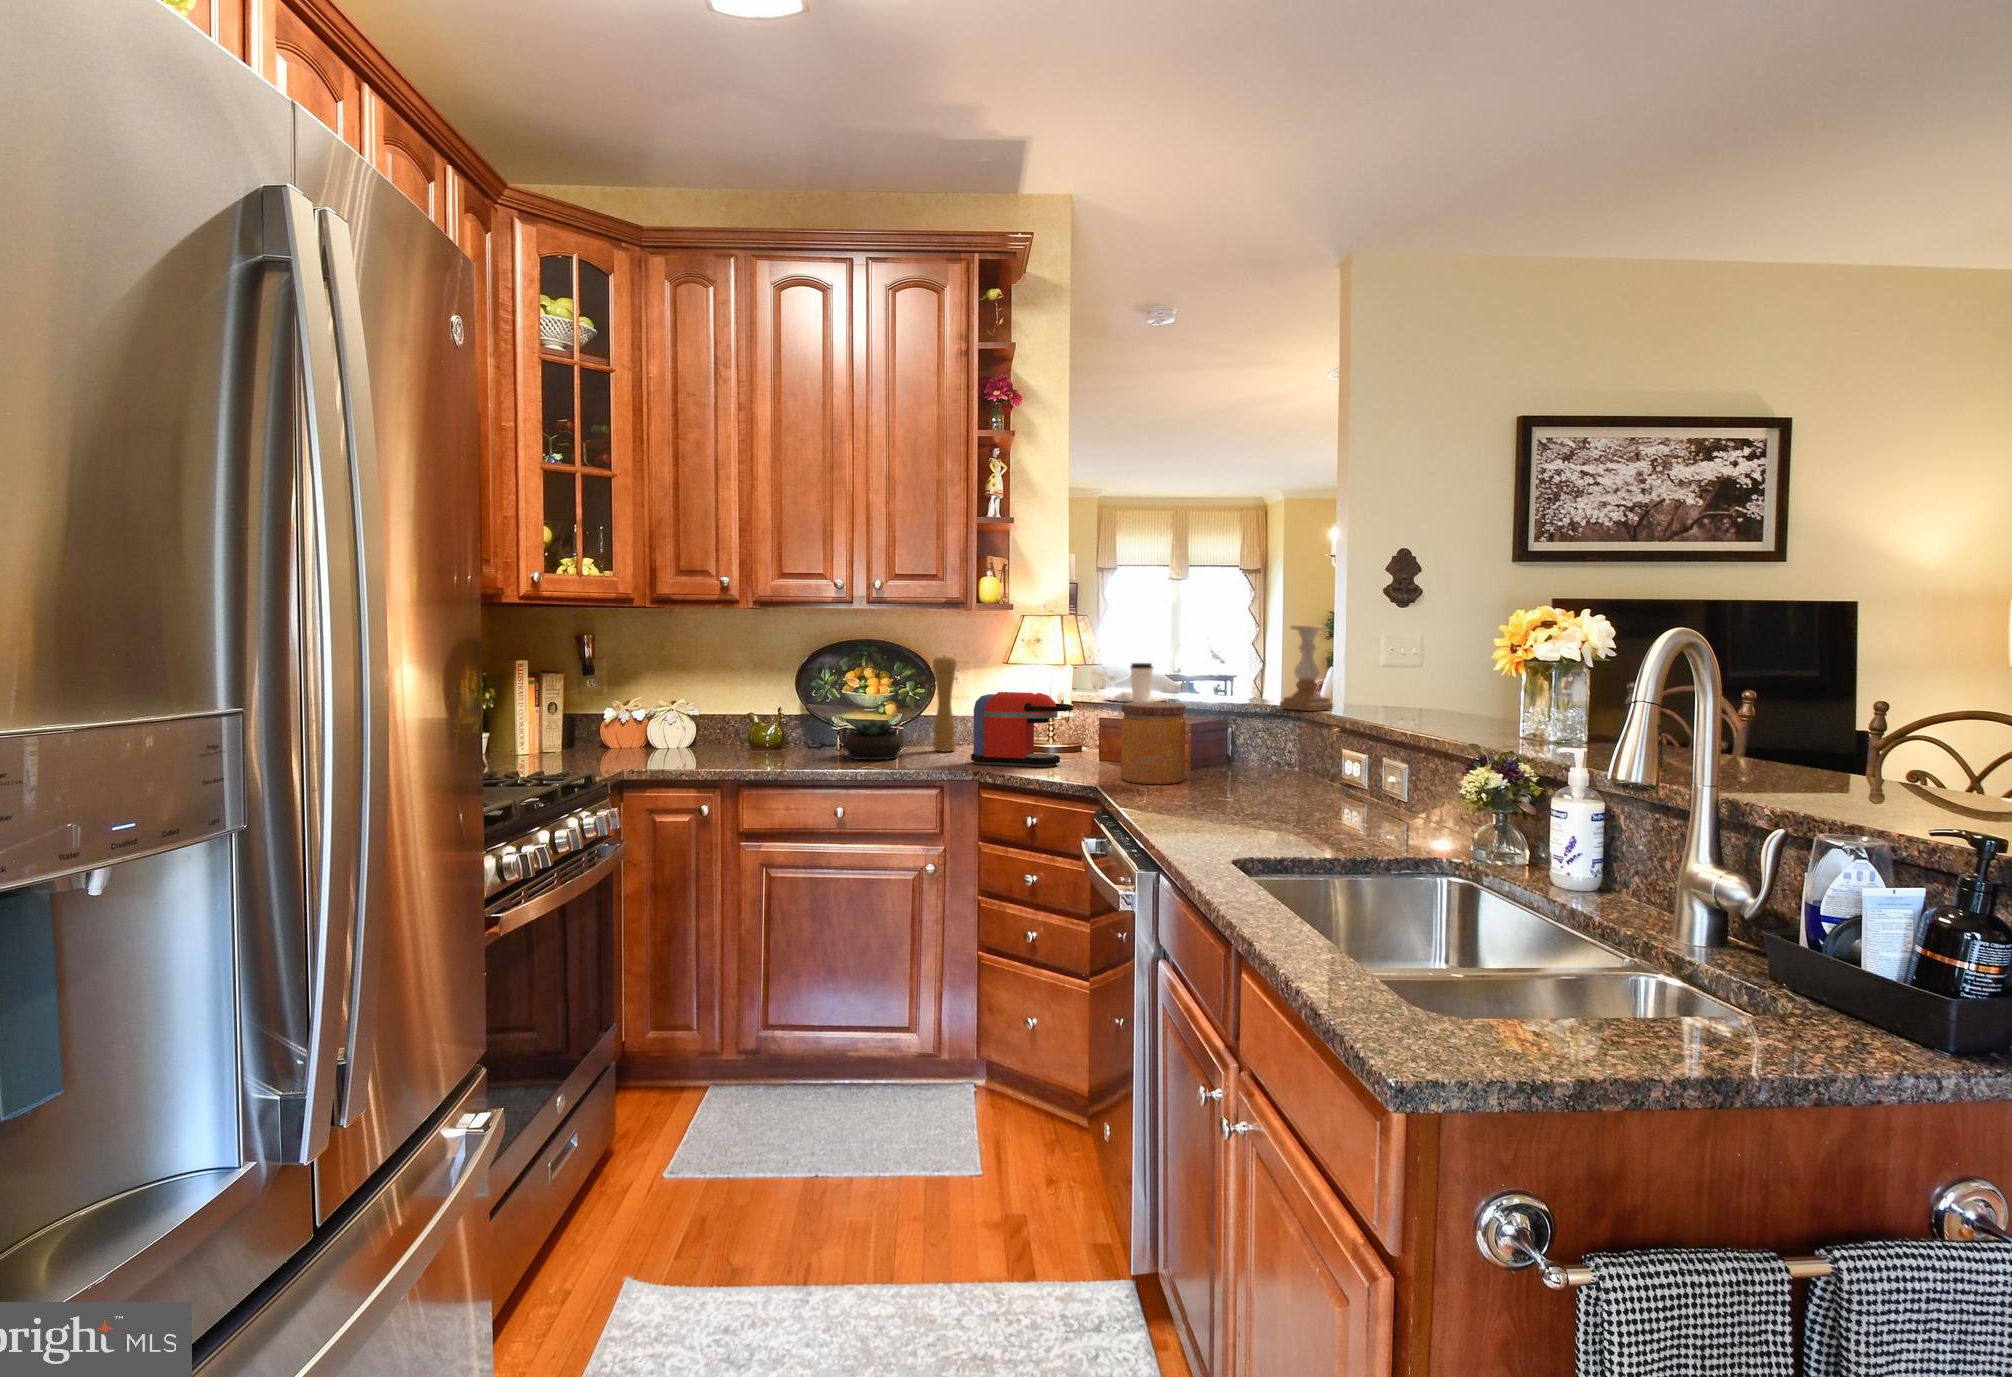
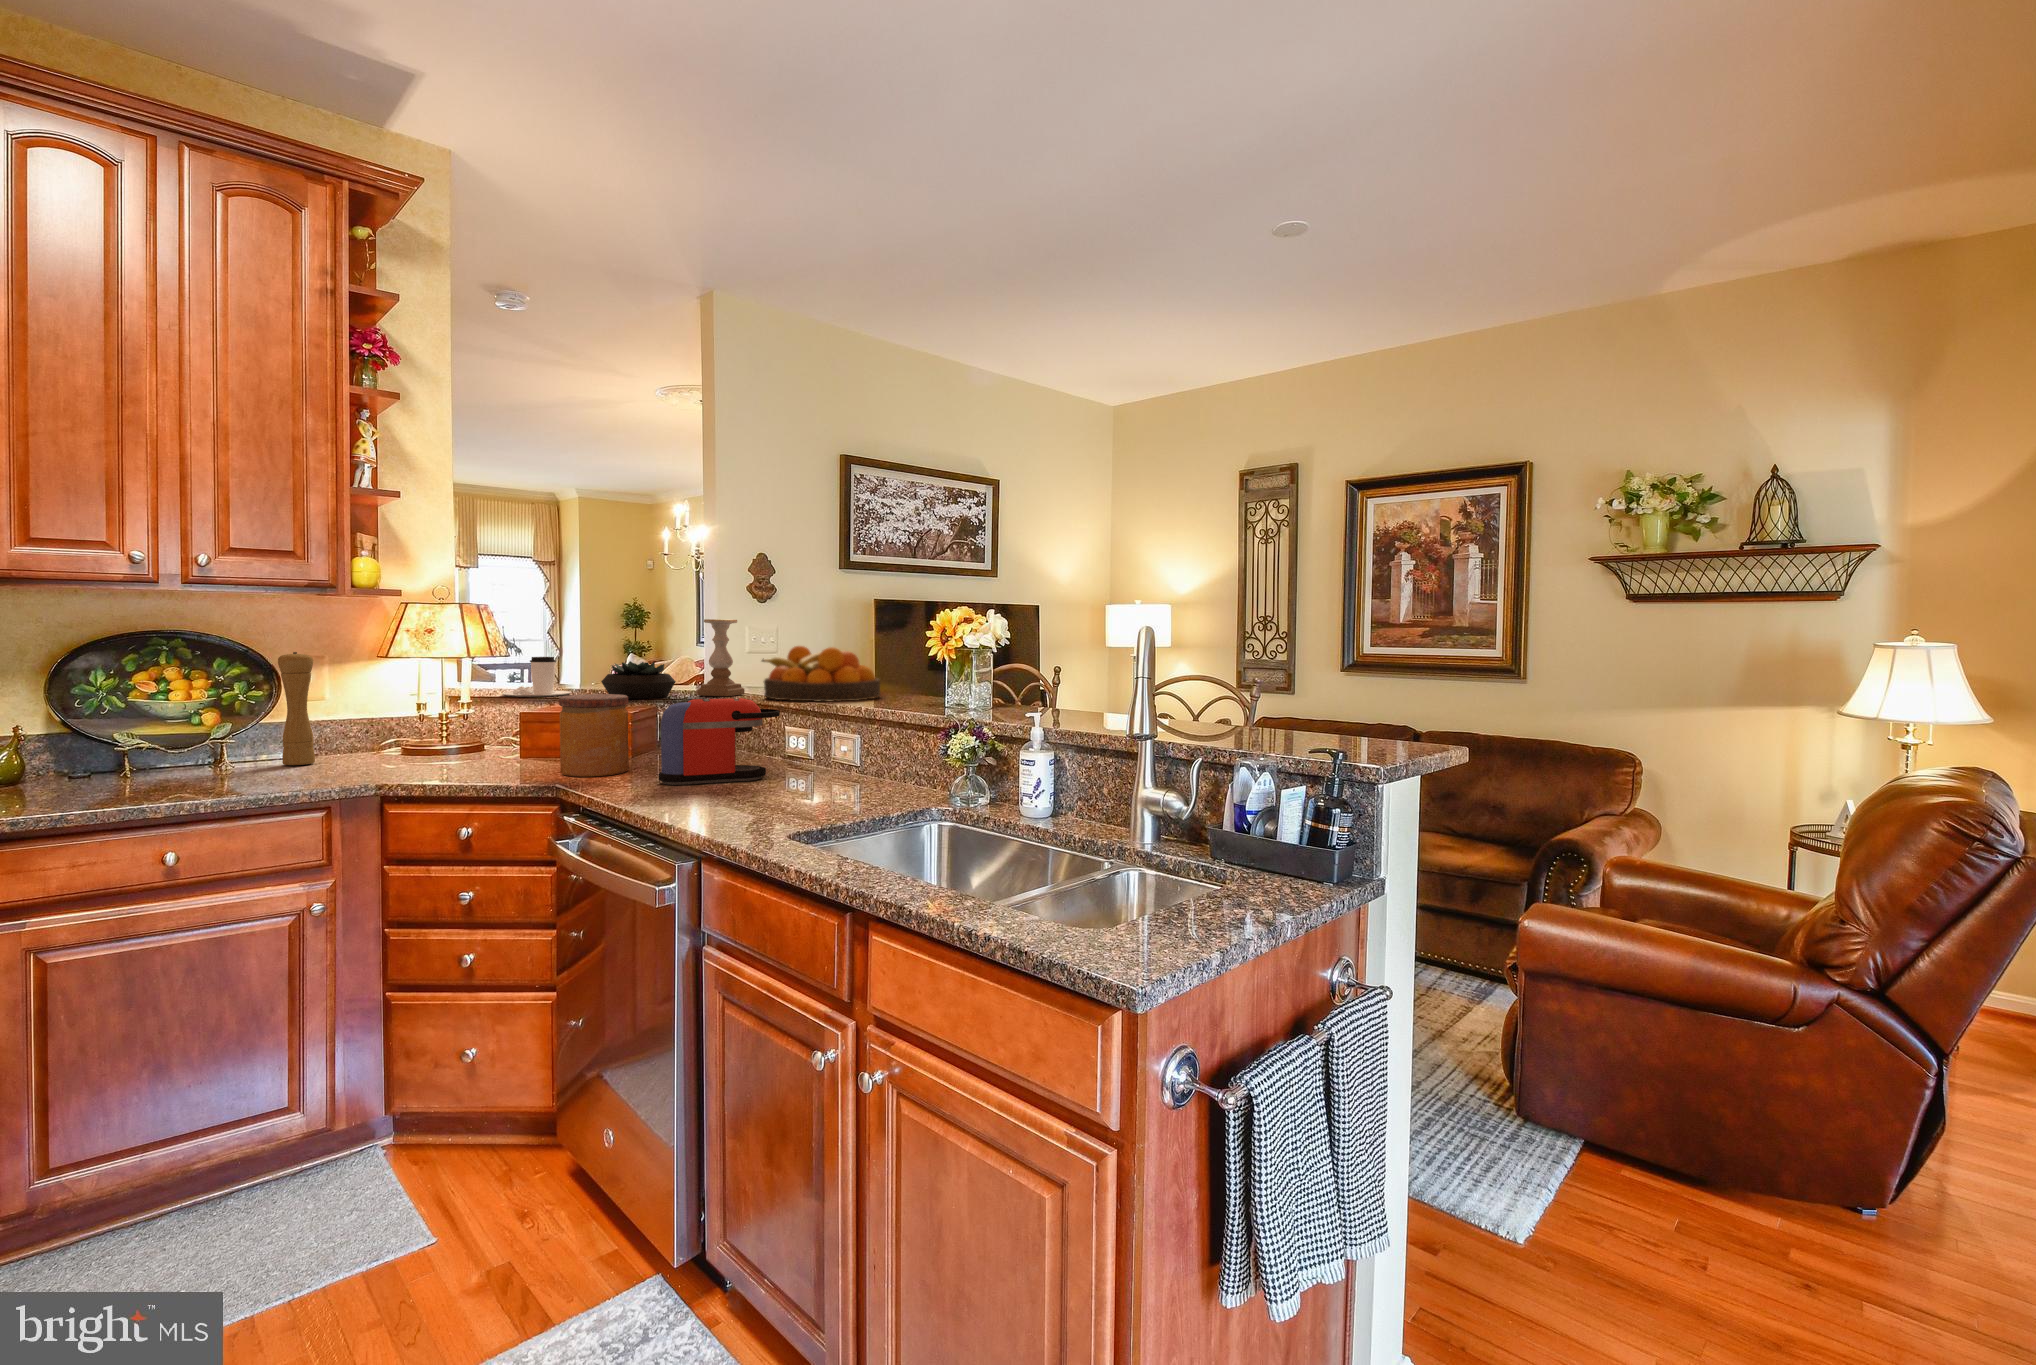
fruit bowl: none [1340,656,1484,724] -> present [762,646,880,702]
coffee maker: present [971,692,1073,767] -> present [659,698,780,785]
succulent plant: present [843,720,903,760] -> present [601,661,676,699]

